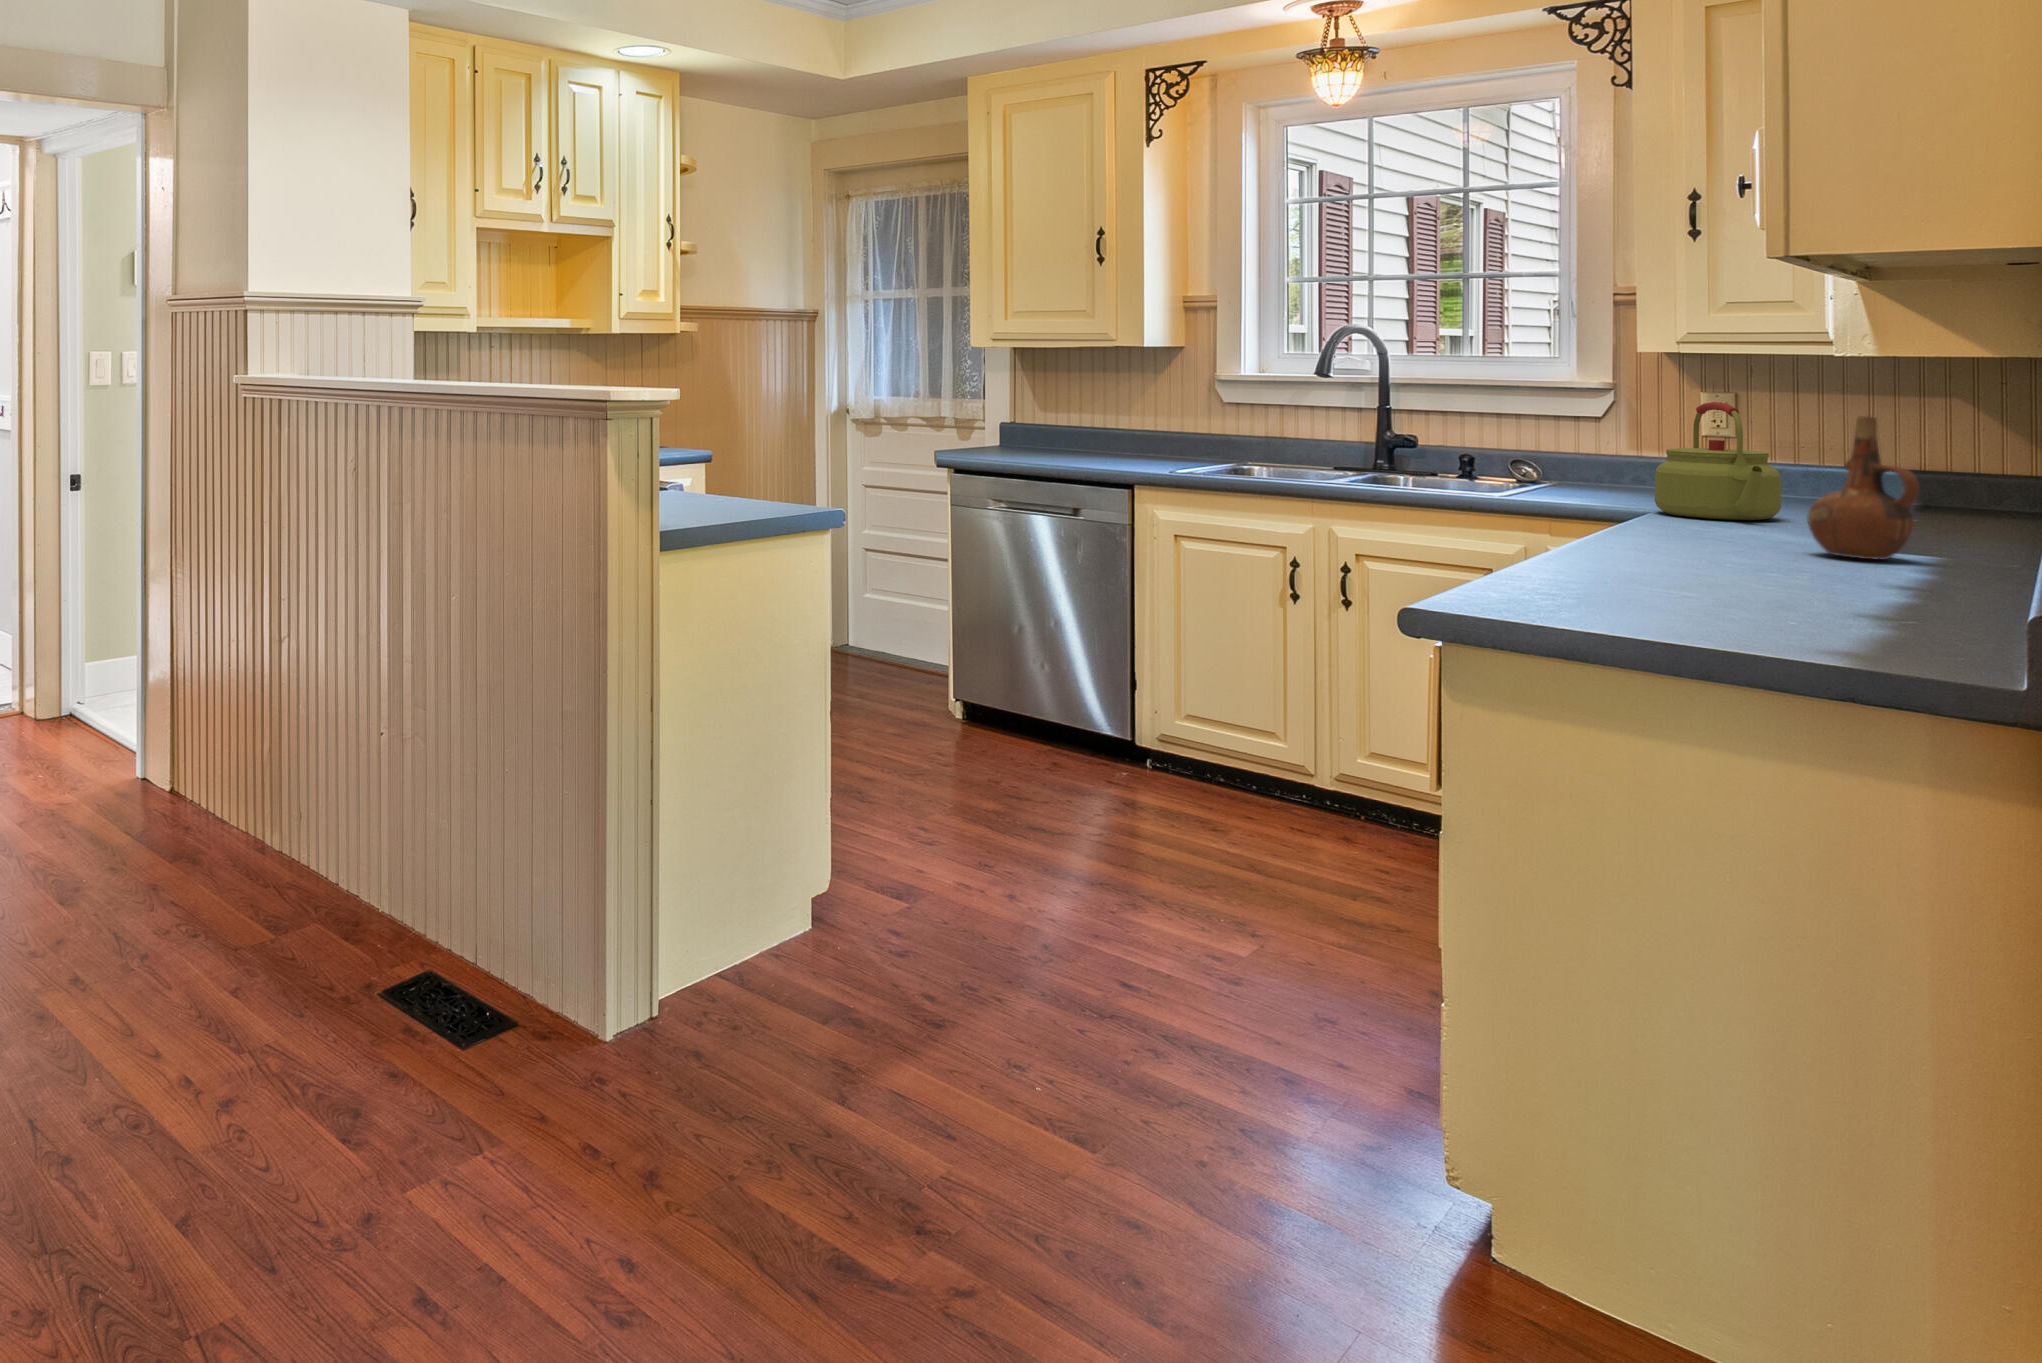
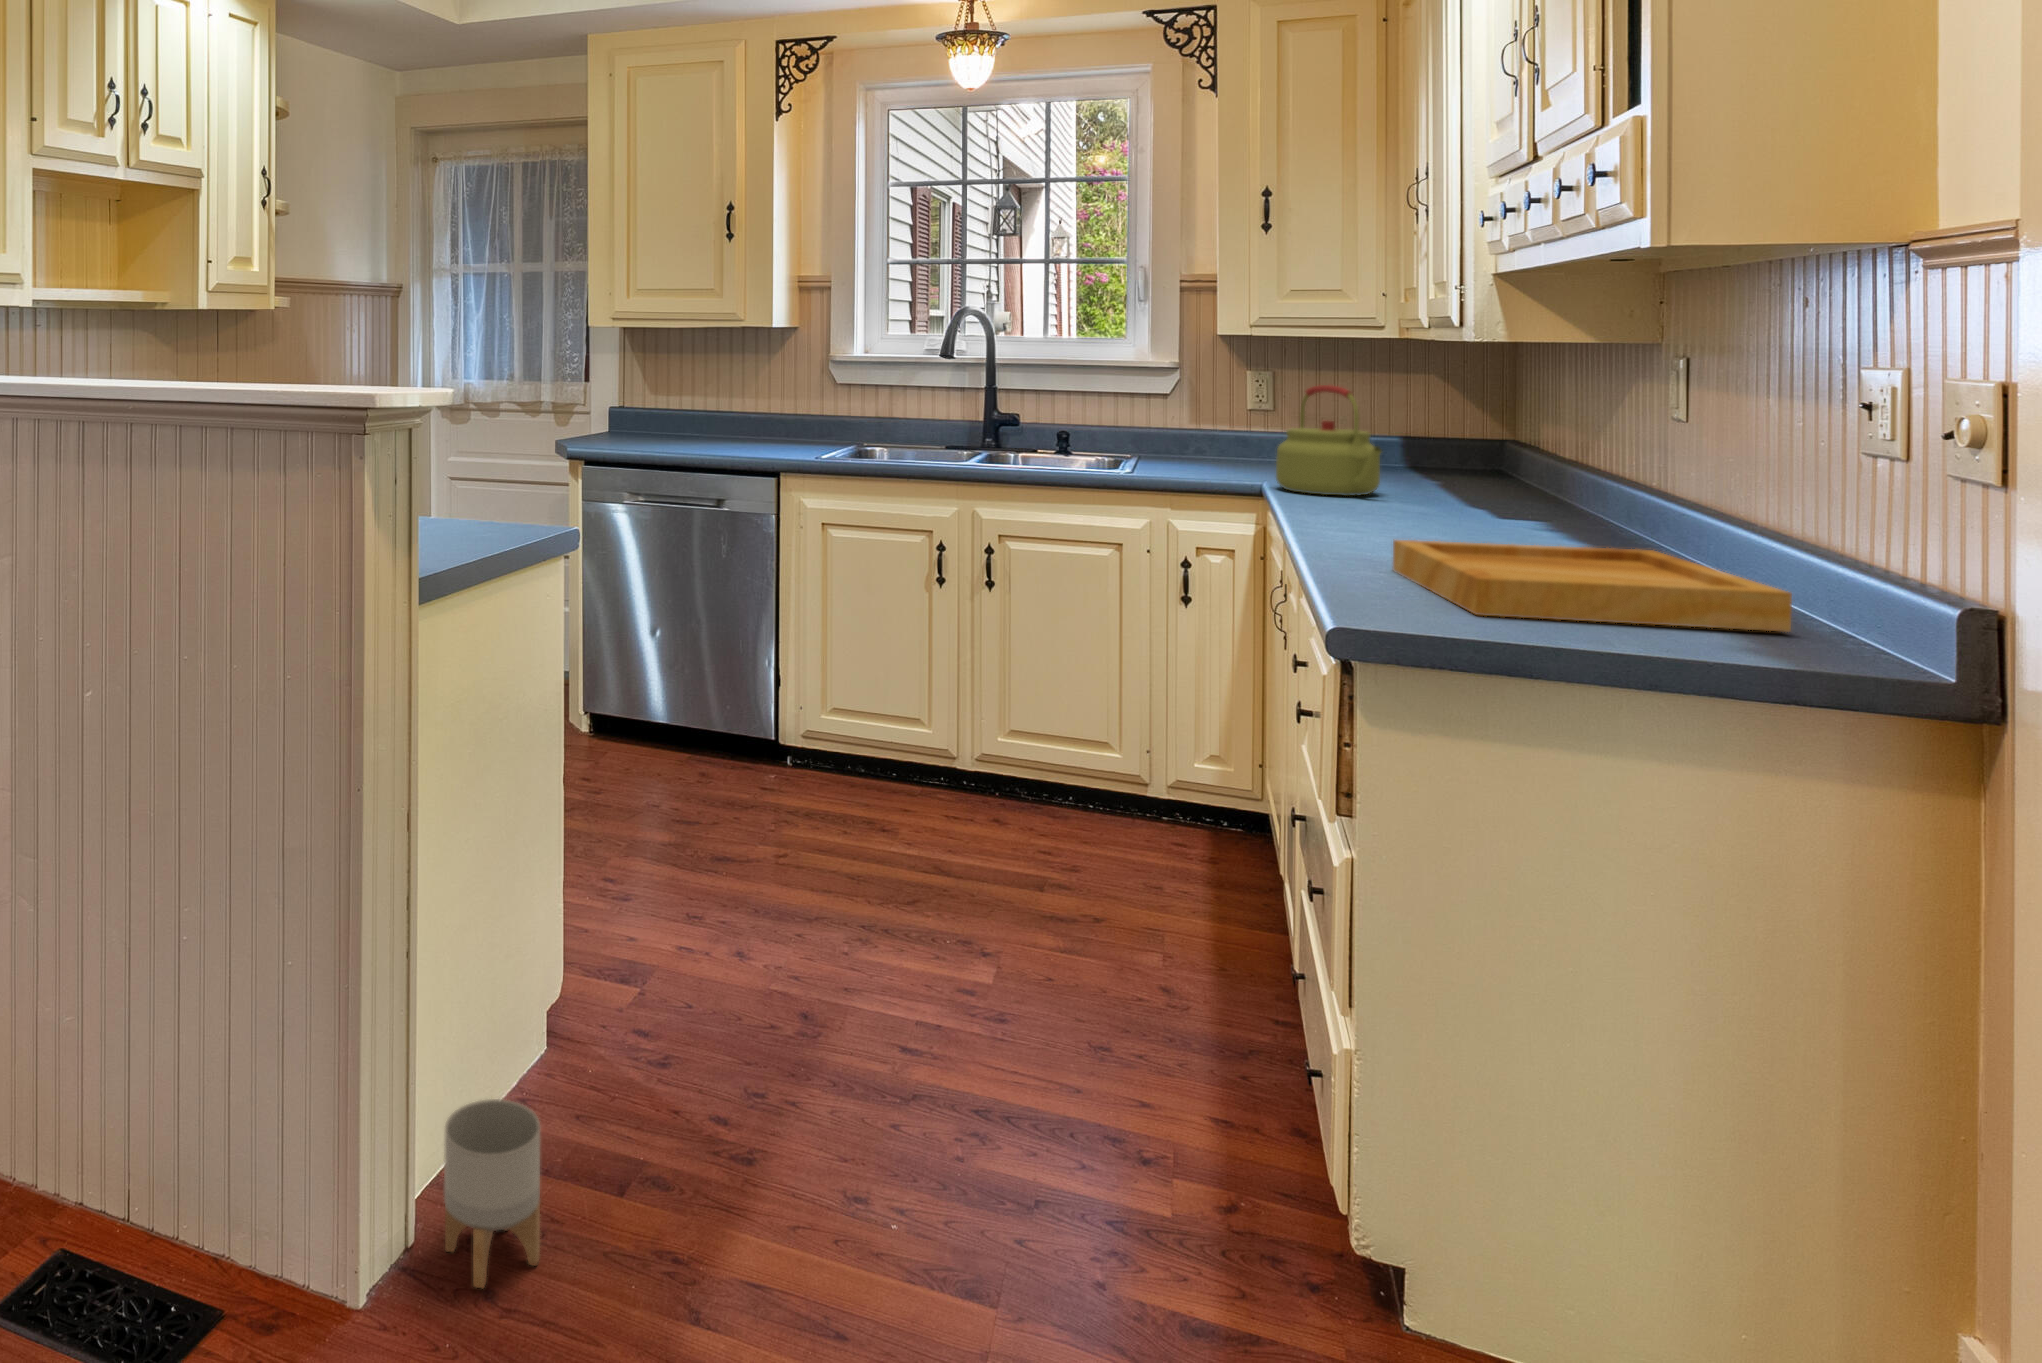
ceramic pitcher: present [1807,416,1920,559] -> none [1488,403,1585,539]
tray: none [1574,540,1903,626] -> present [1393,540,1792,632]
planter: none [676,916,747,1040] -> present [444,1099,540,1289]

